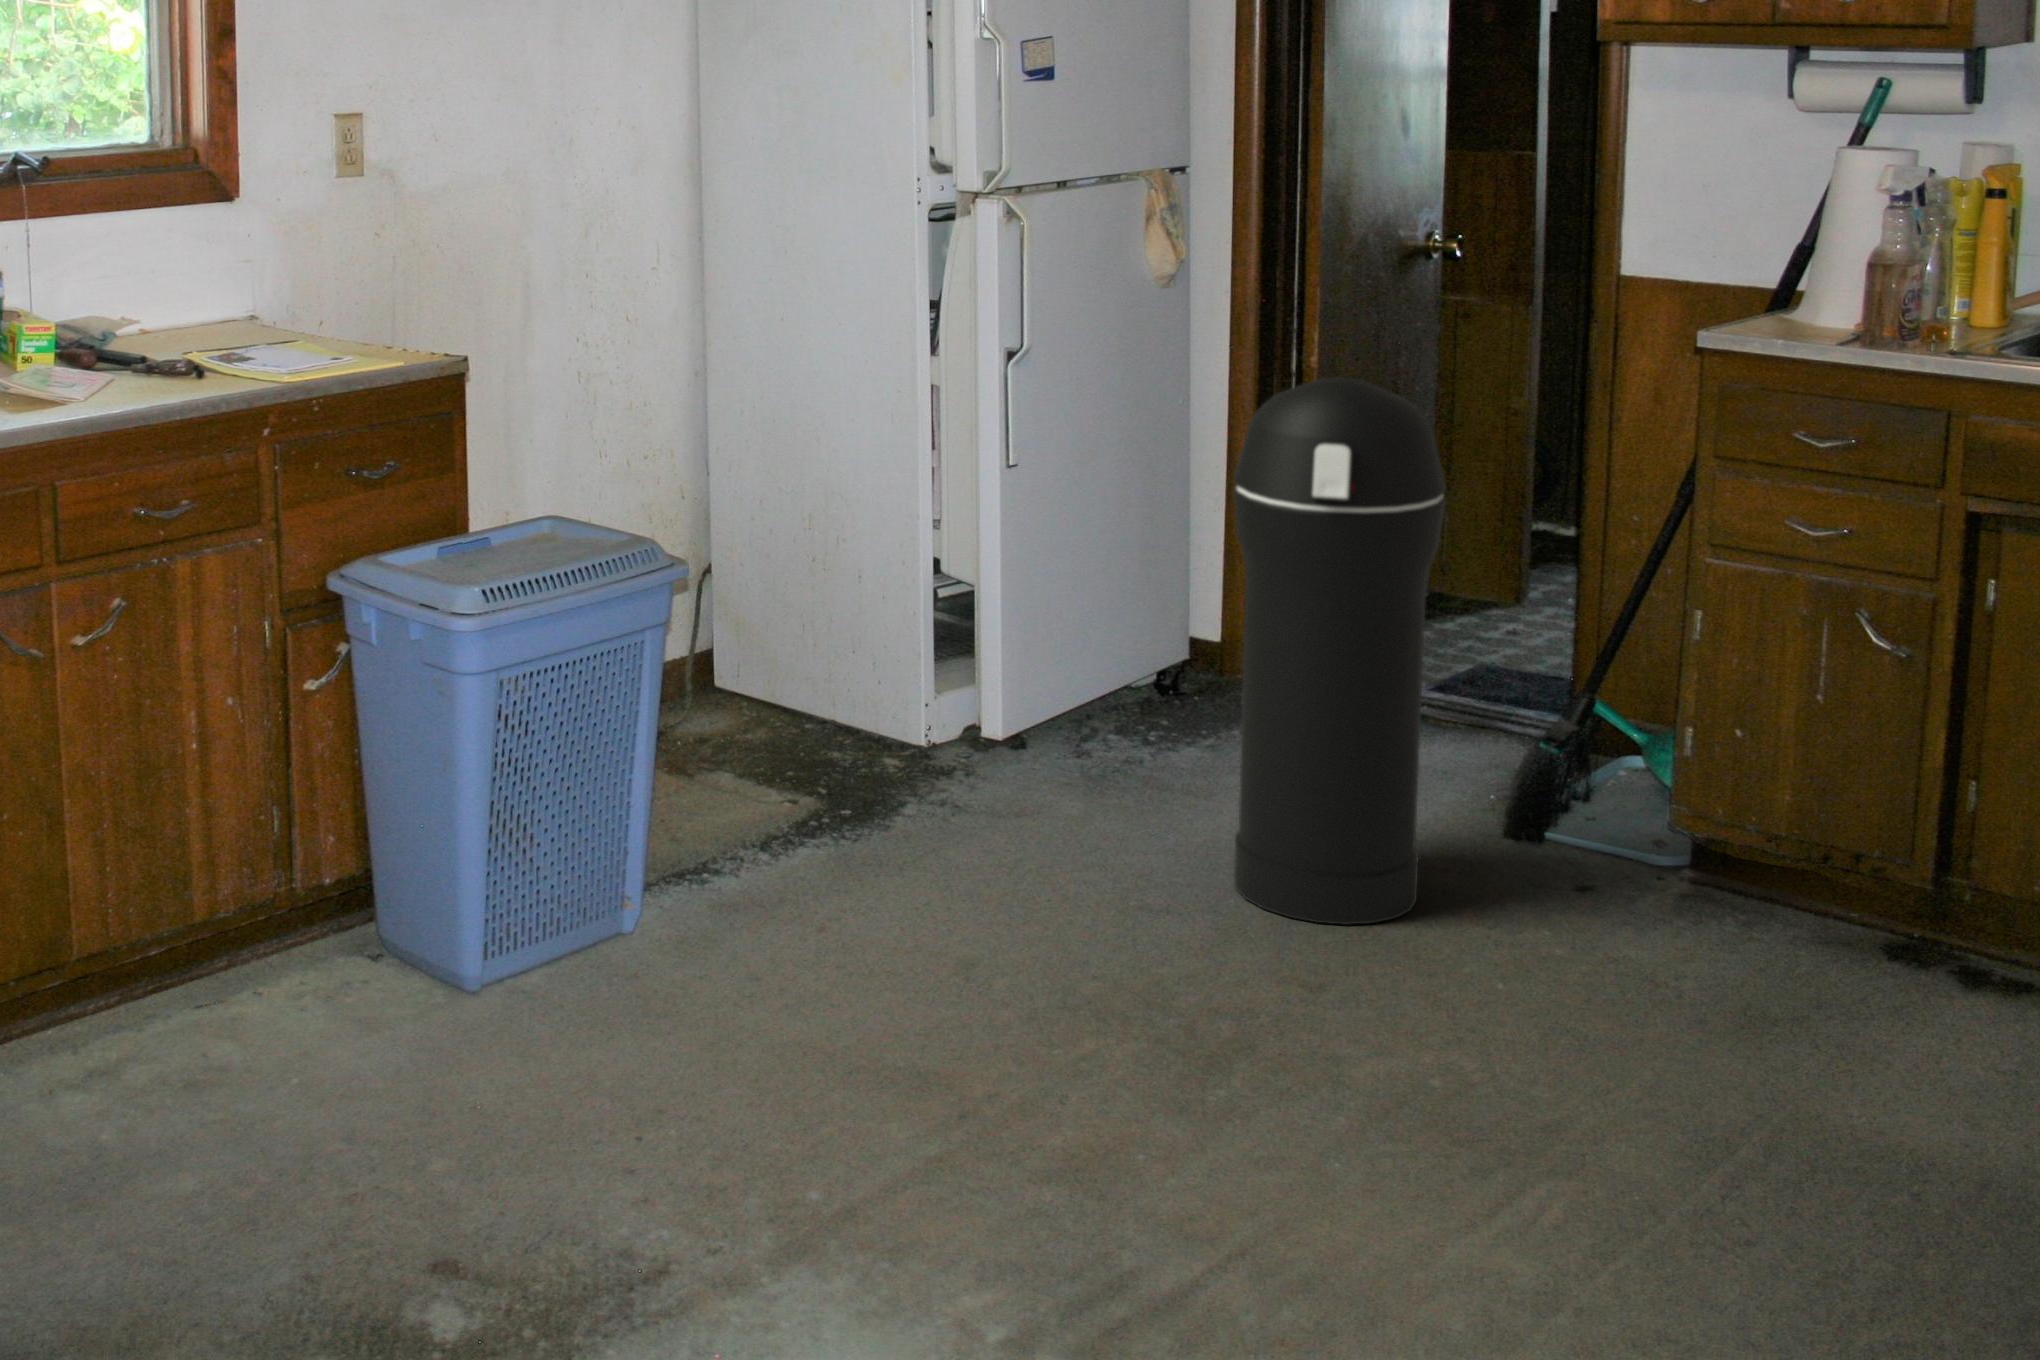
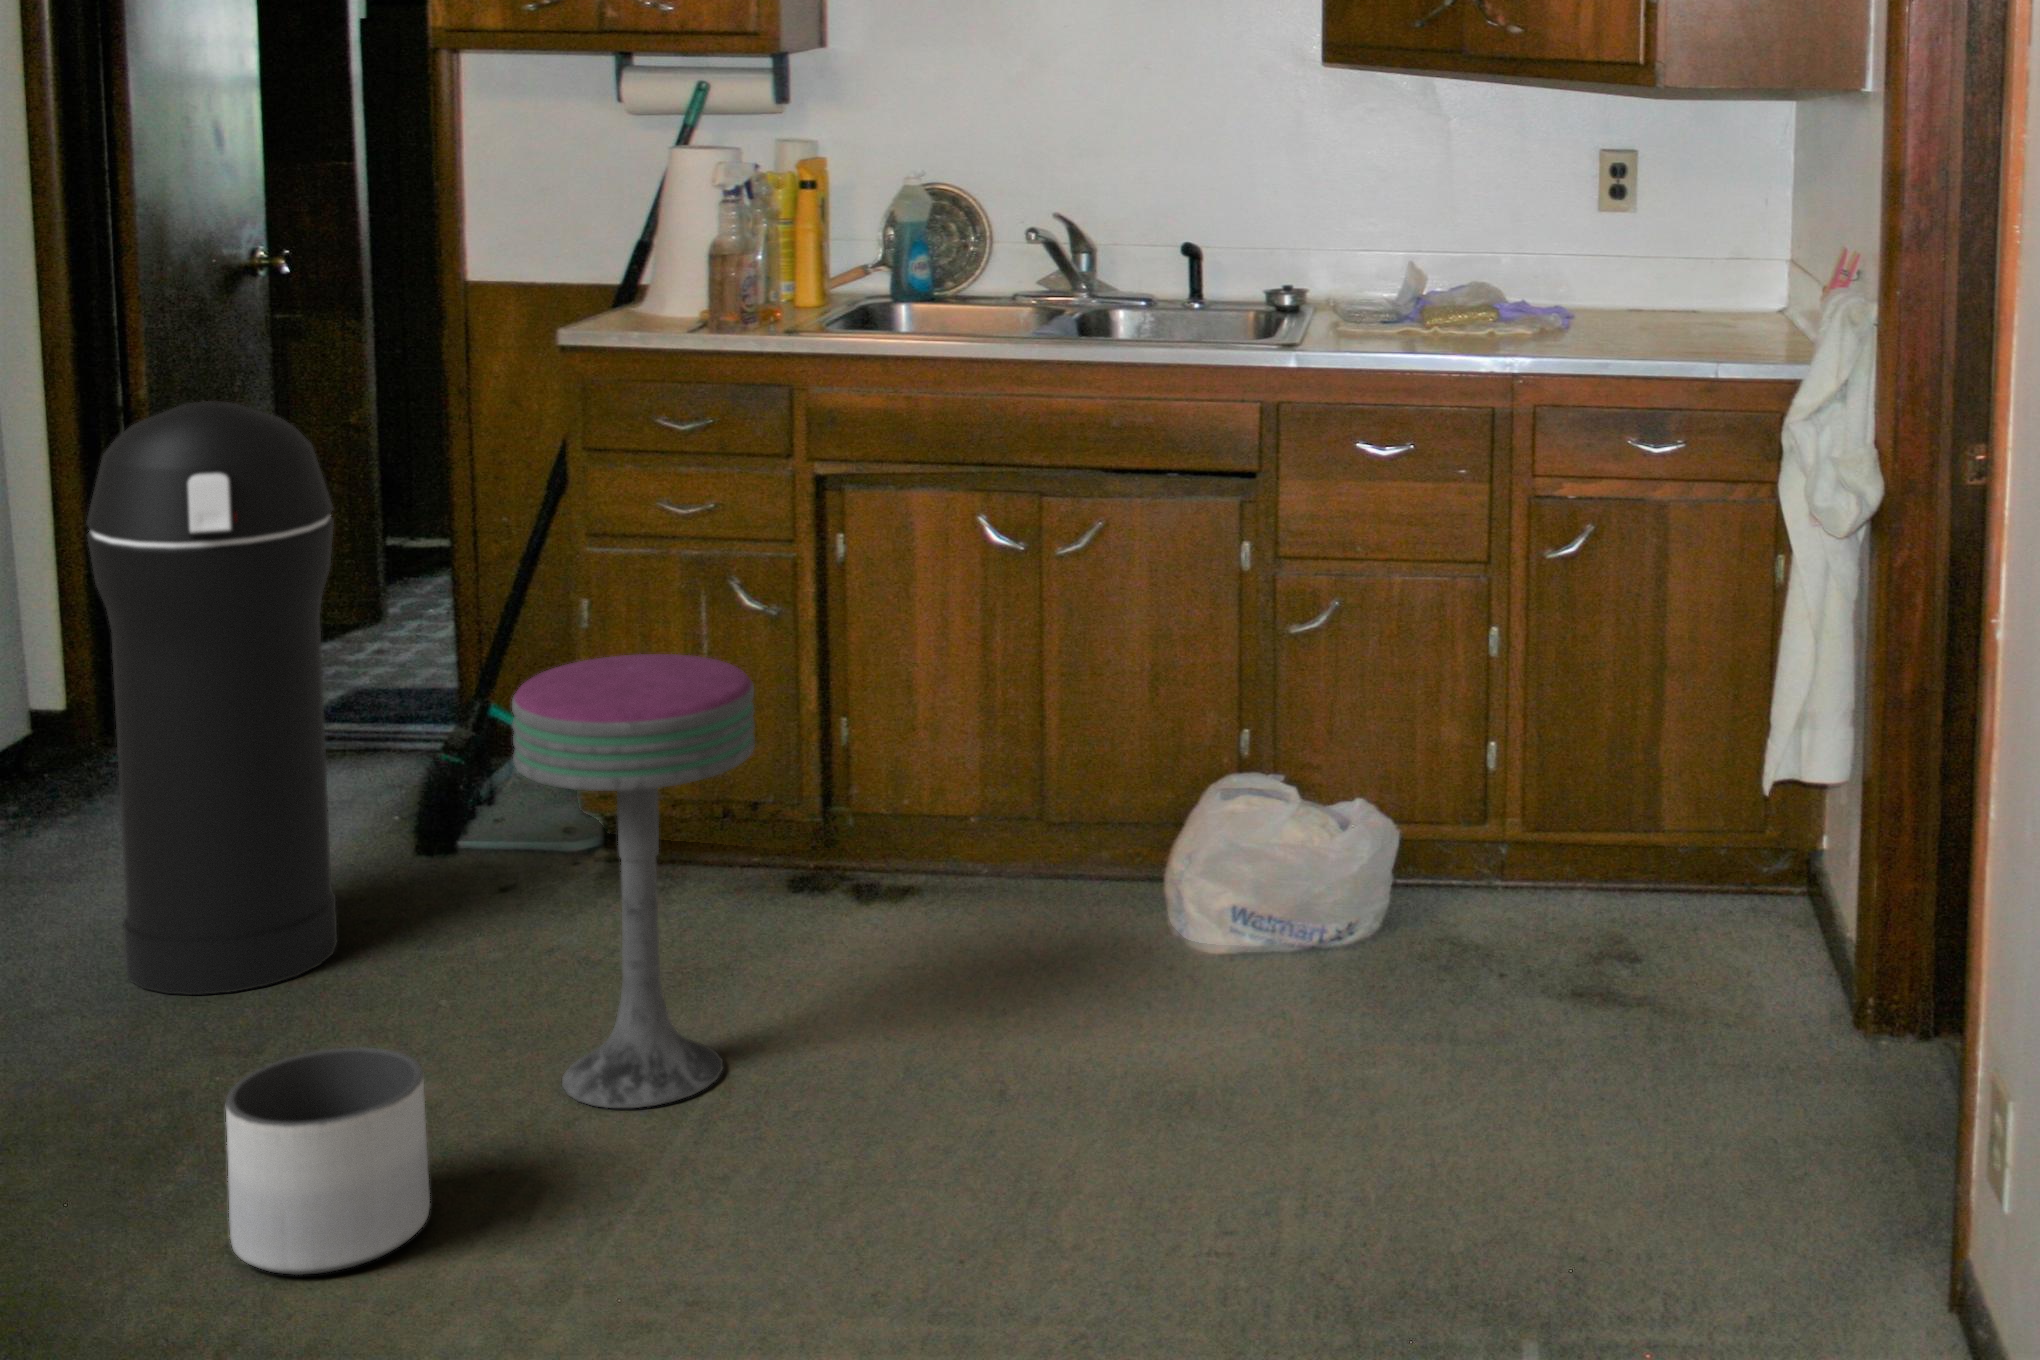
bar stool: none [1583,678,1852,1161] -> present [512,654,755,1108]
planter: none [1267,1002,1452,1220] -> present [226,1047,430,1275]

